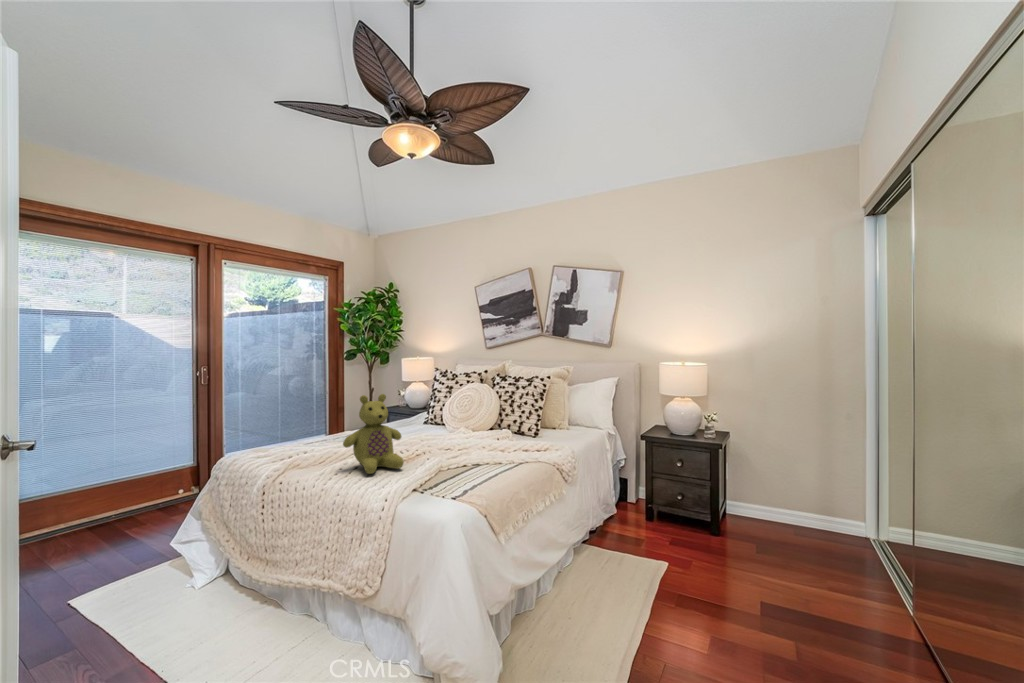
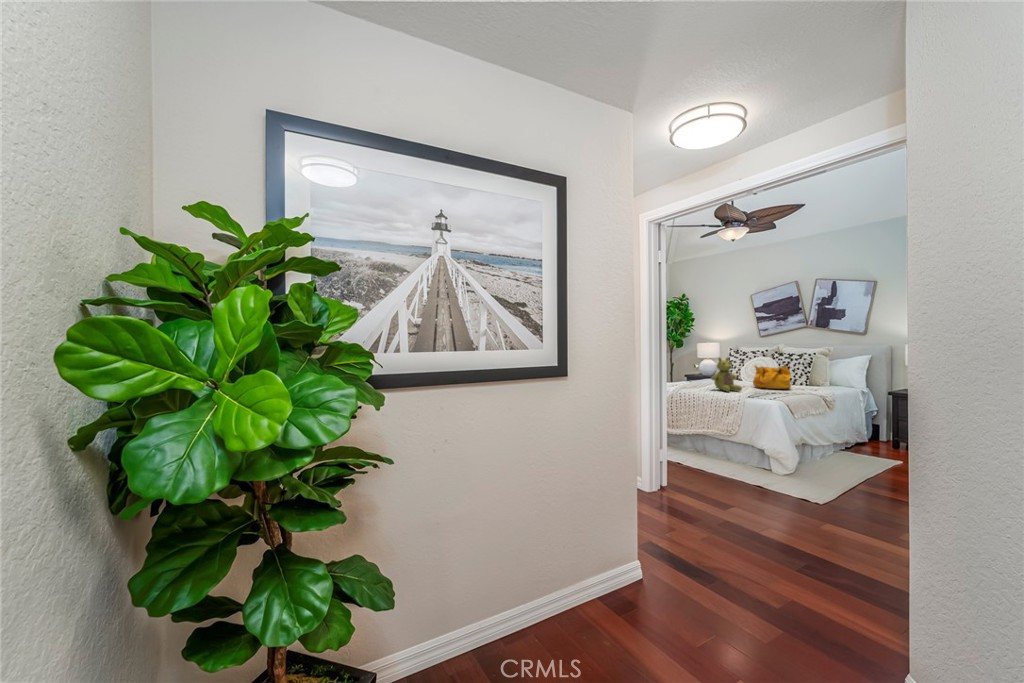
handbag: none [443,401,503,451] -> present [753,365,791,389]

